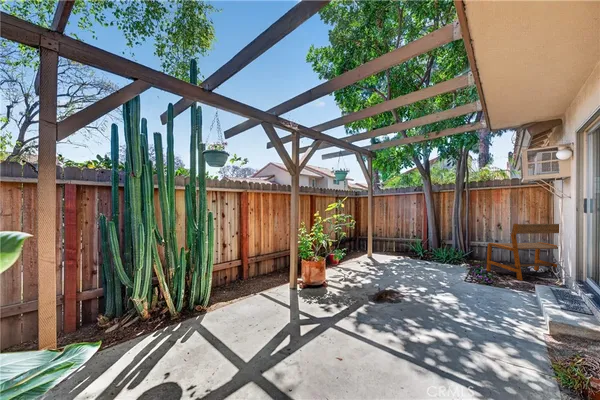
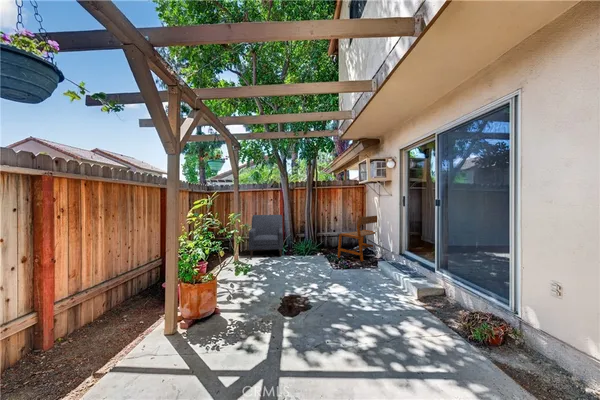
chair: none [385,218,425,260] -> present [249,215,283,257]

